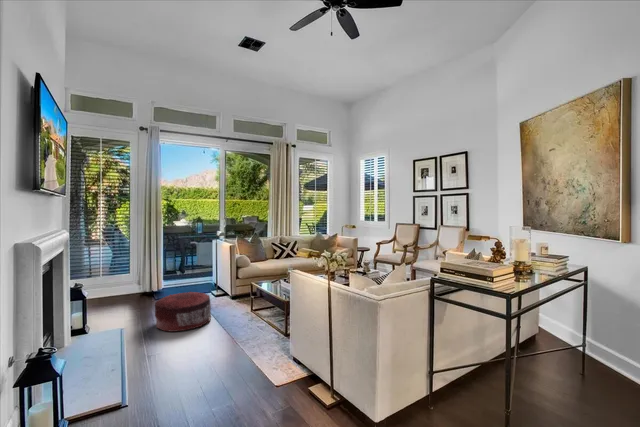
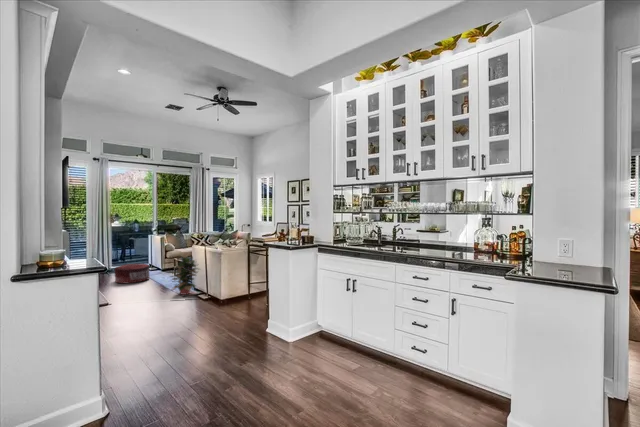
decorative plant: none [243,301,306,395] -> present [173,255,197,295]

